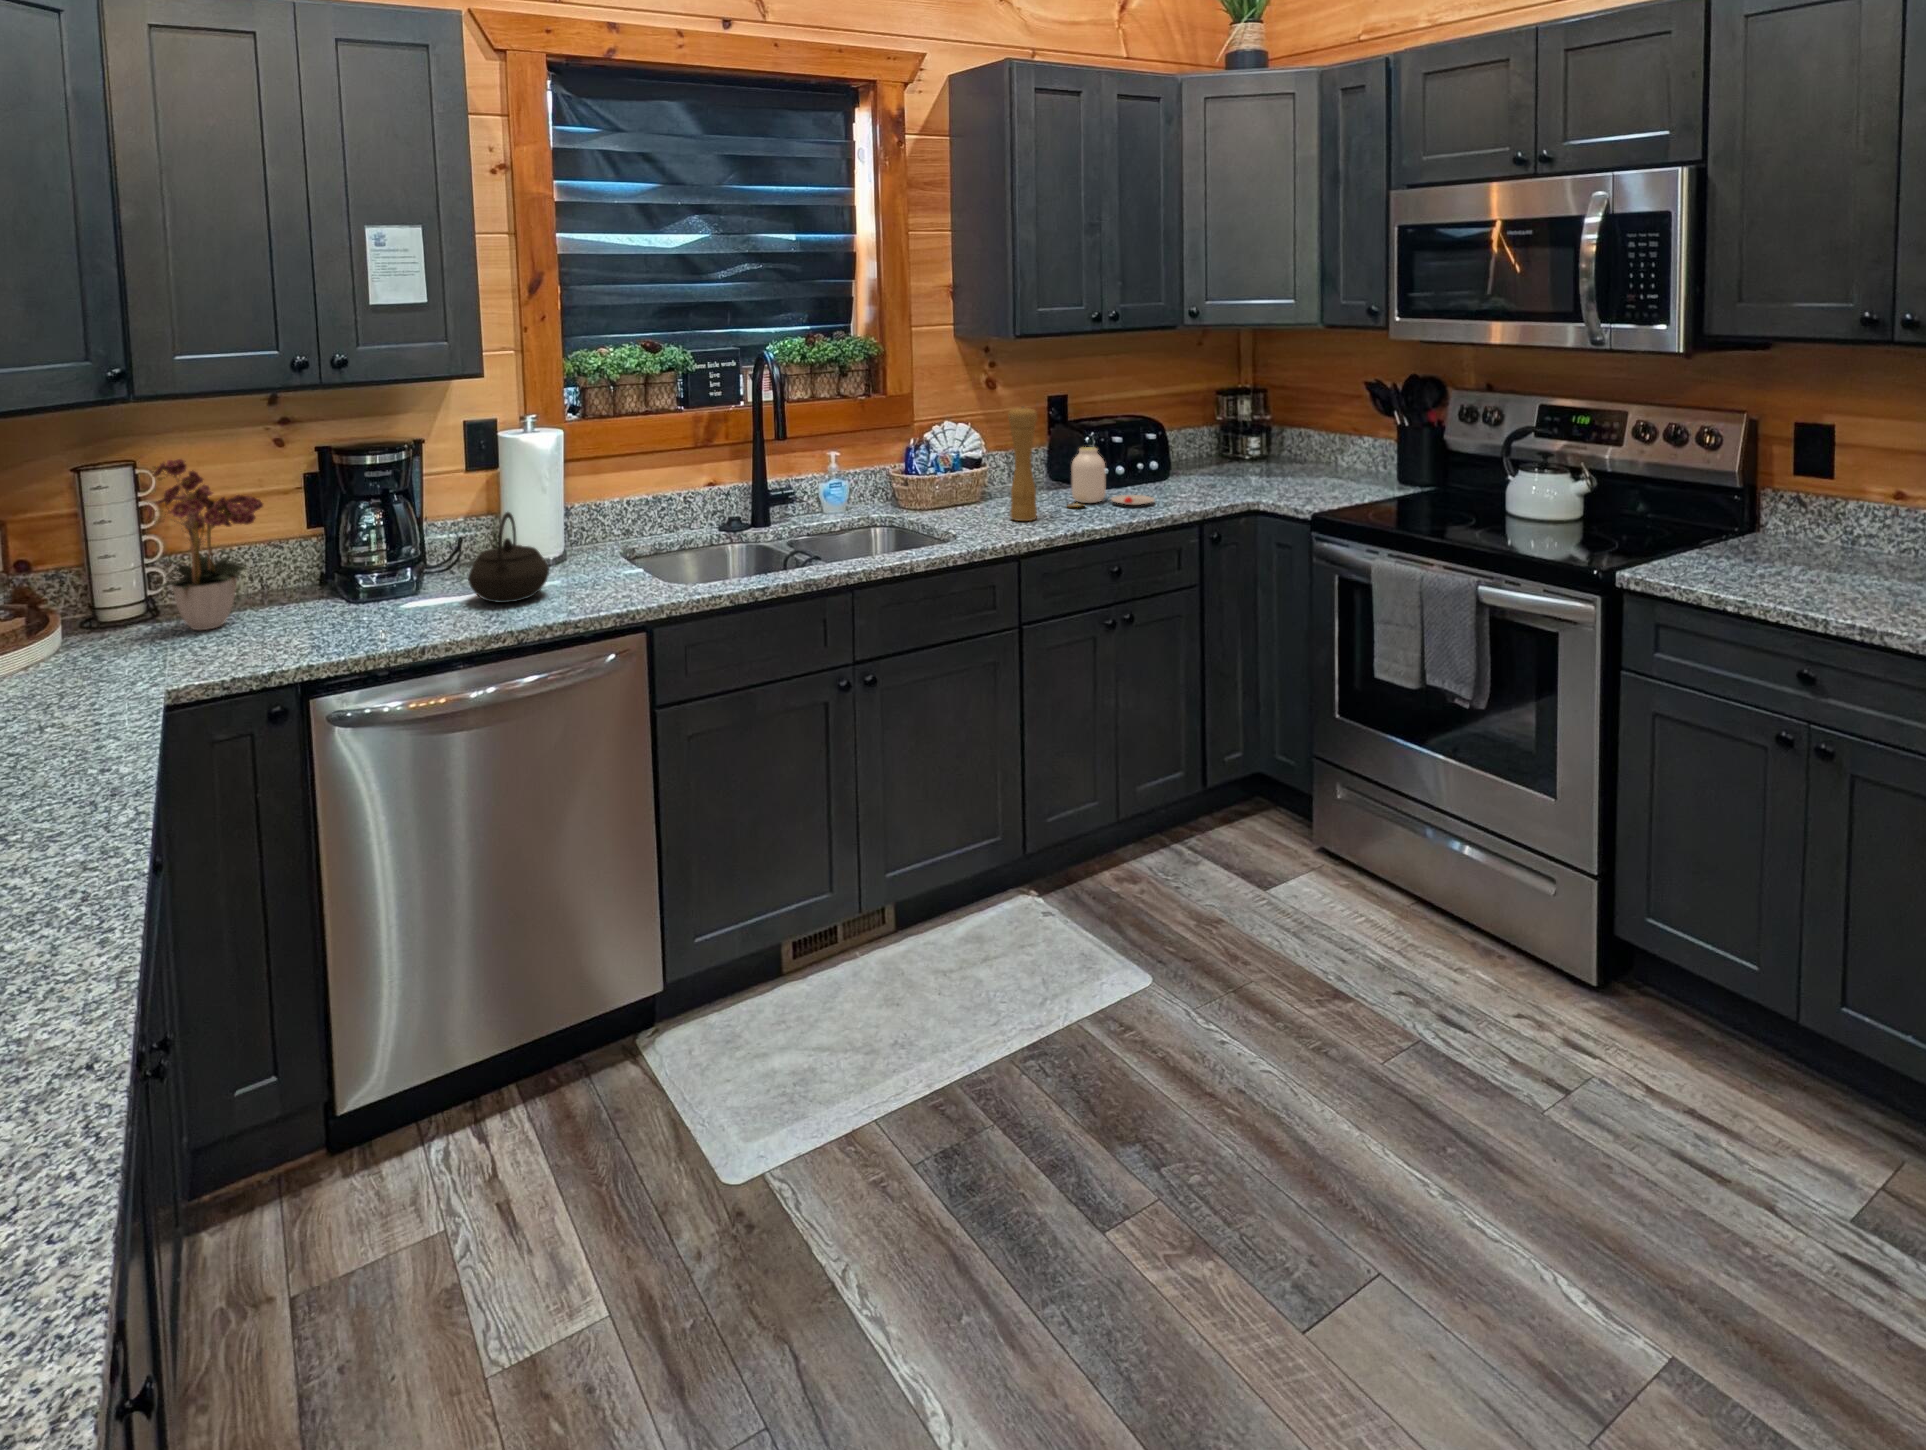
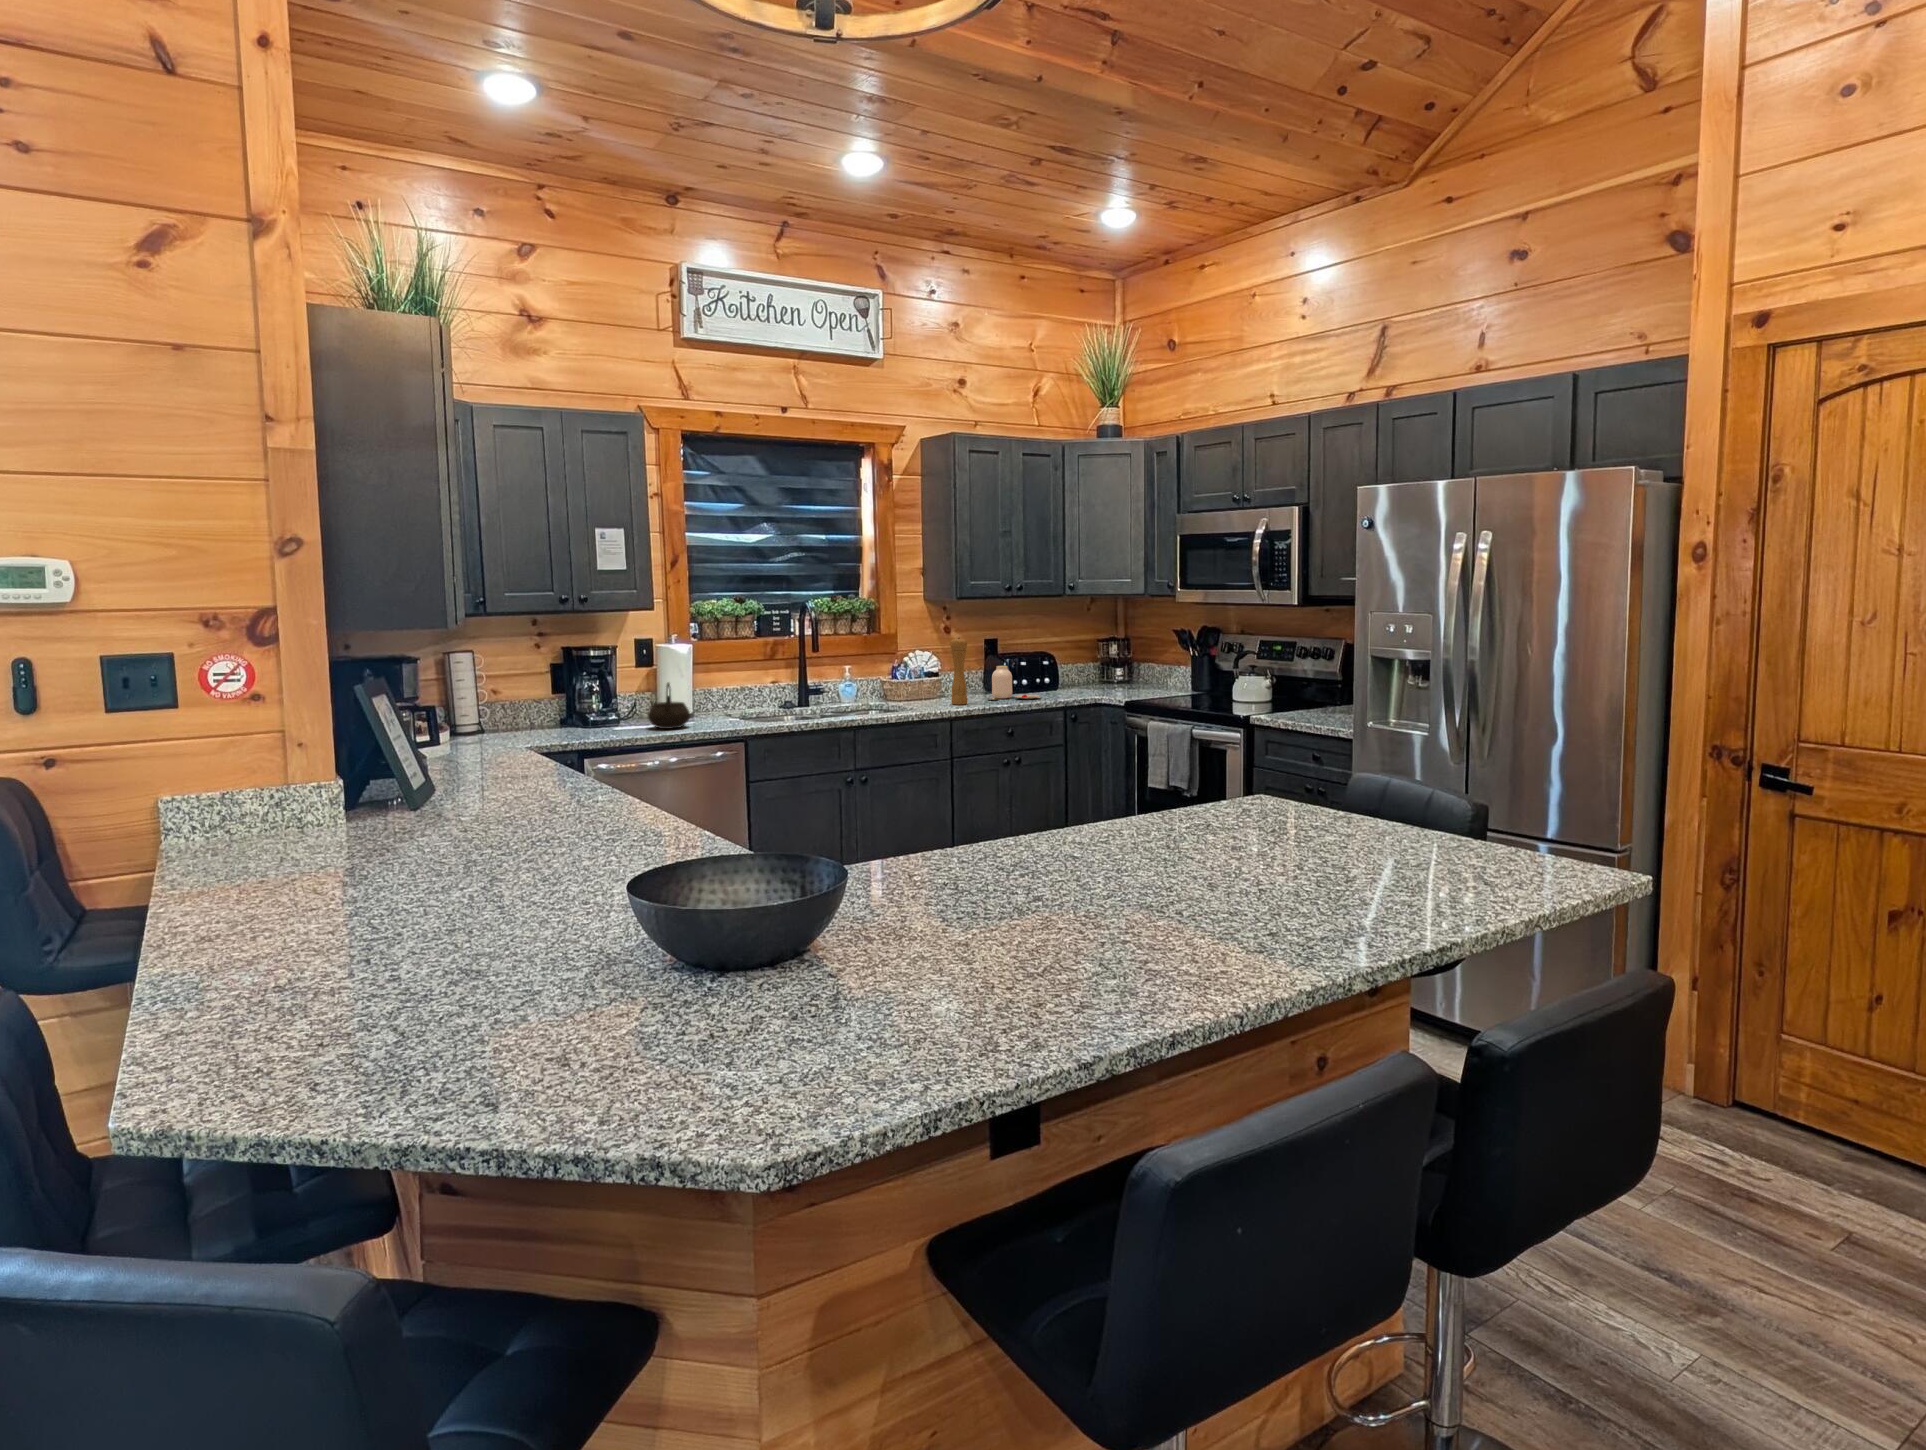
flower arrangement: present [147,459,263,630] -> none [485,642,545,736]

